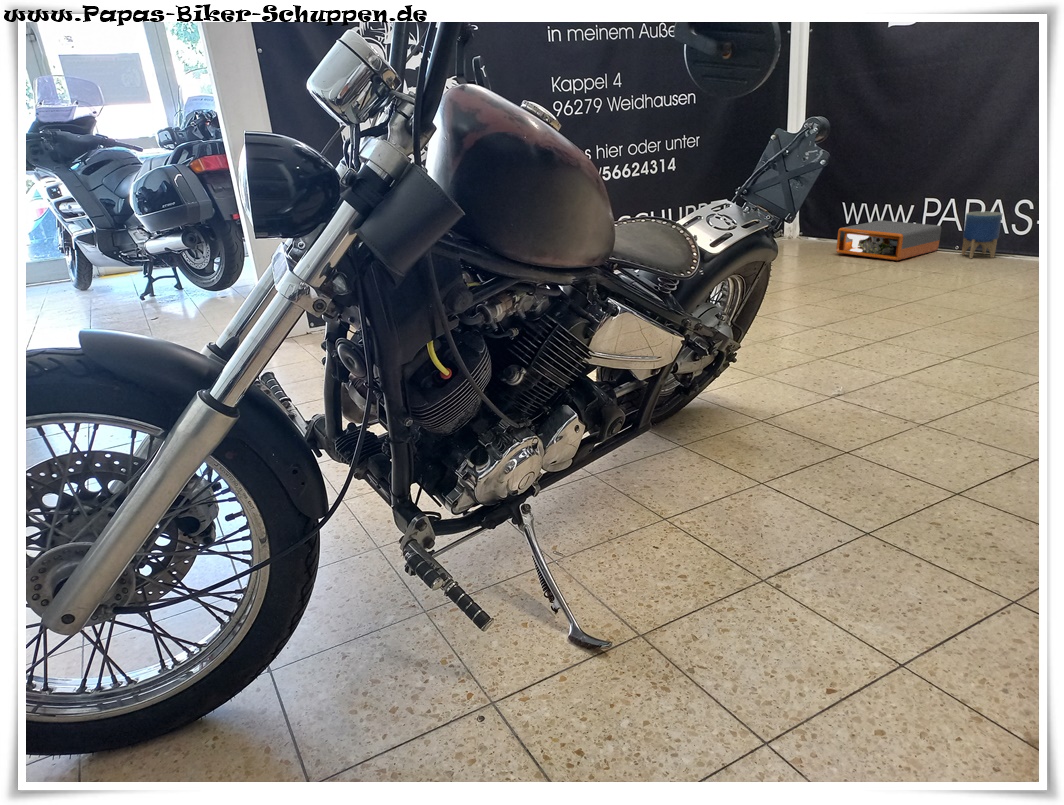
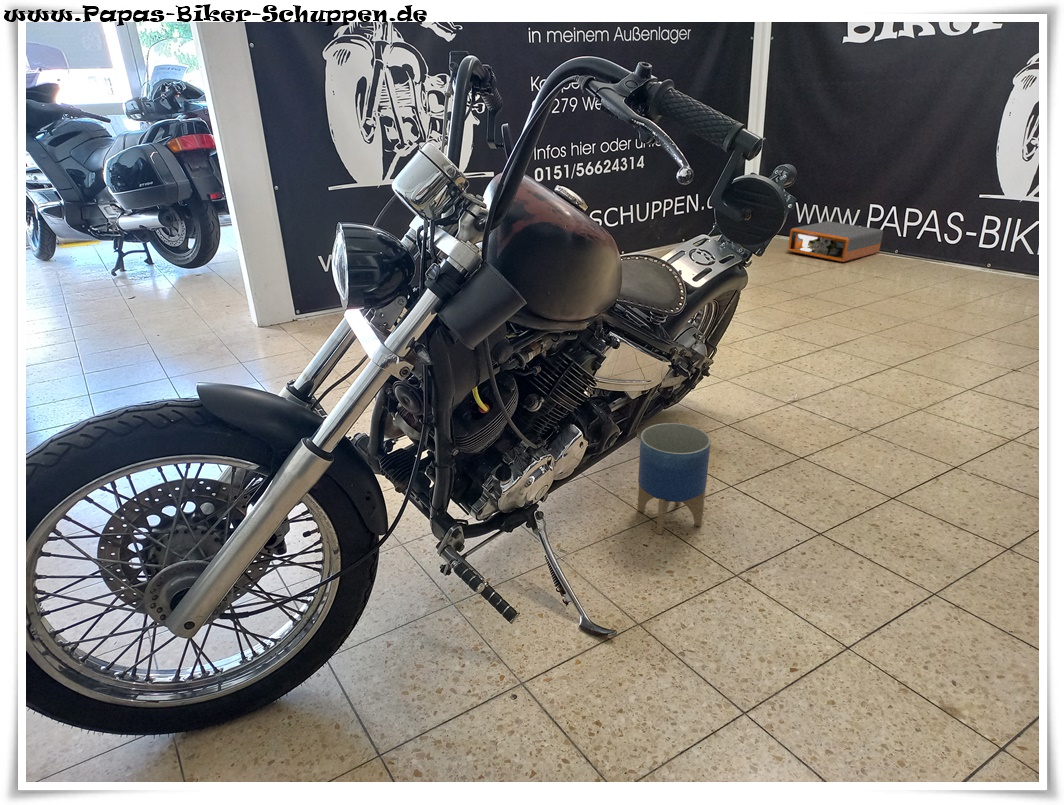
planter: present [961,212,1002,258] -> present [638,423,711,535]

